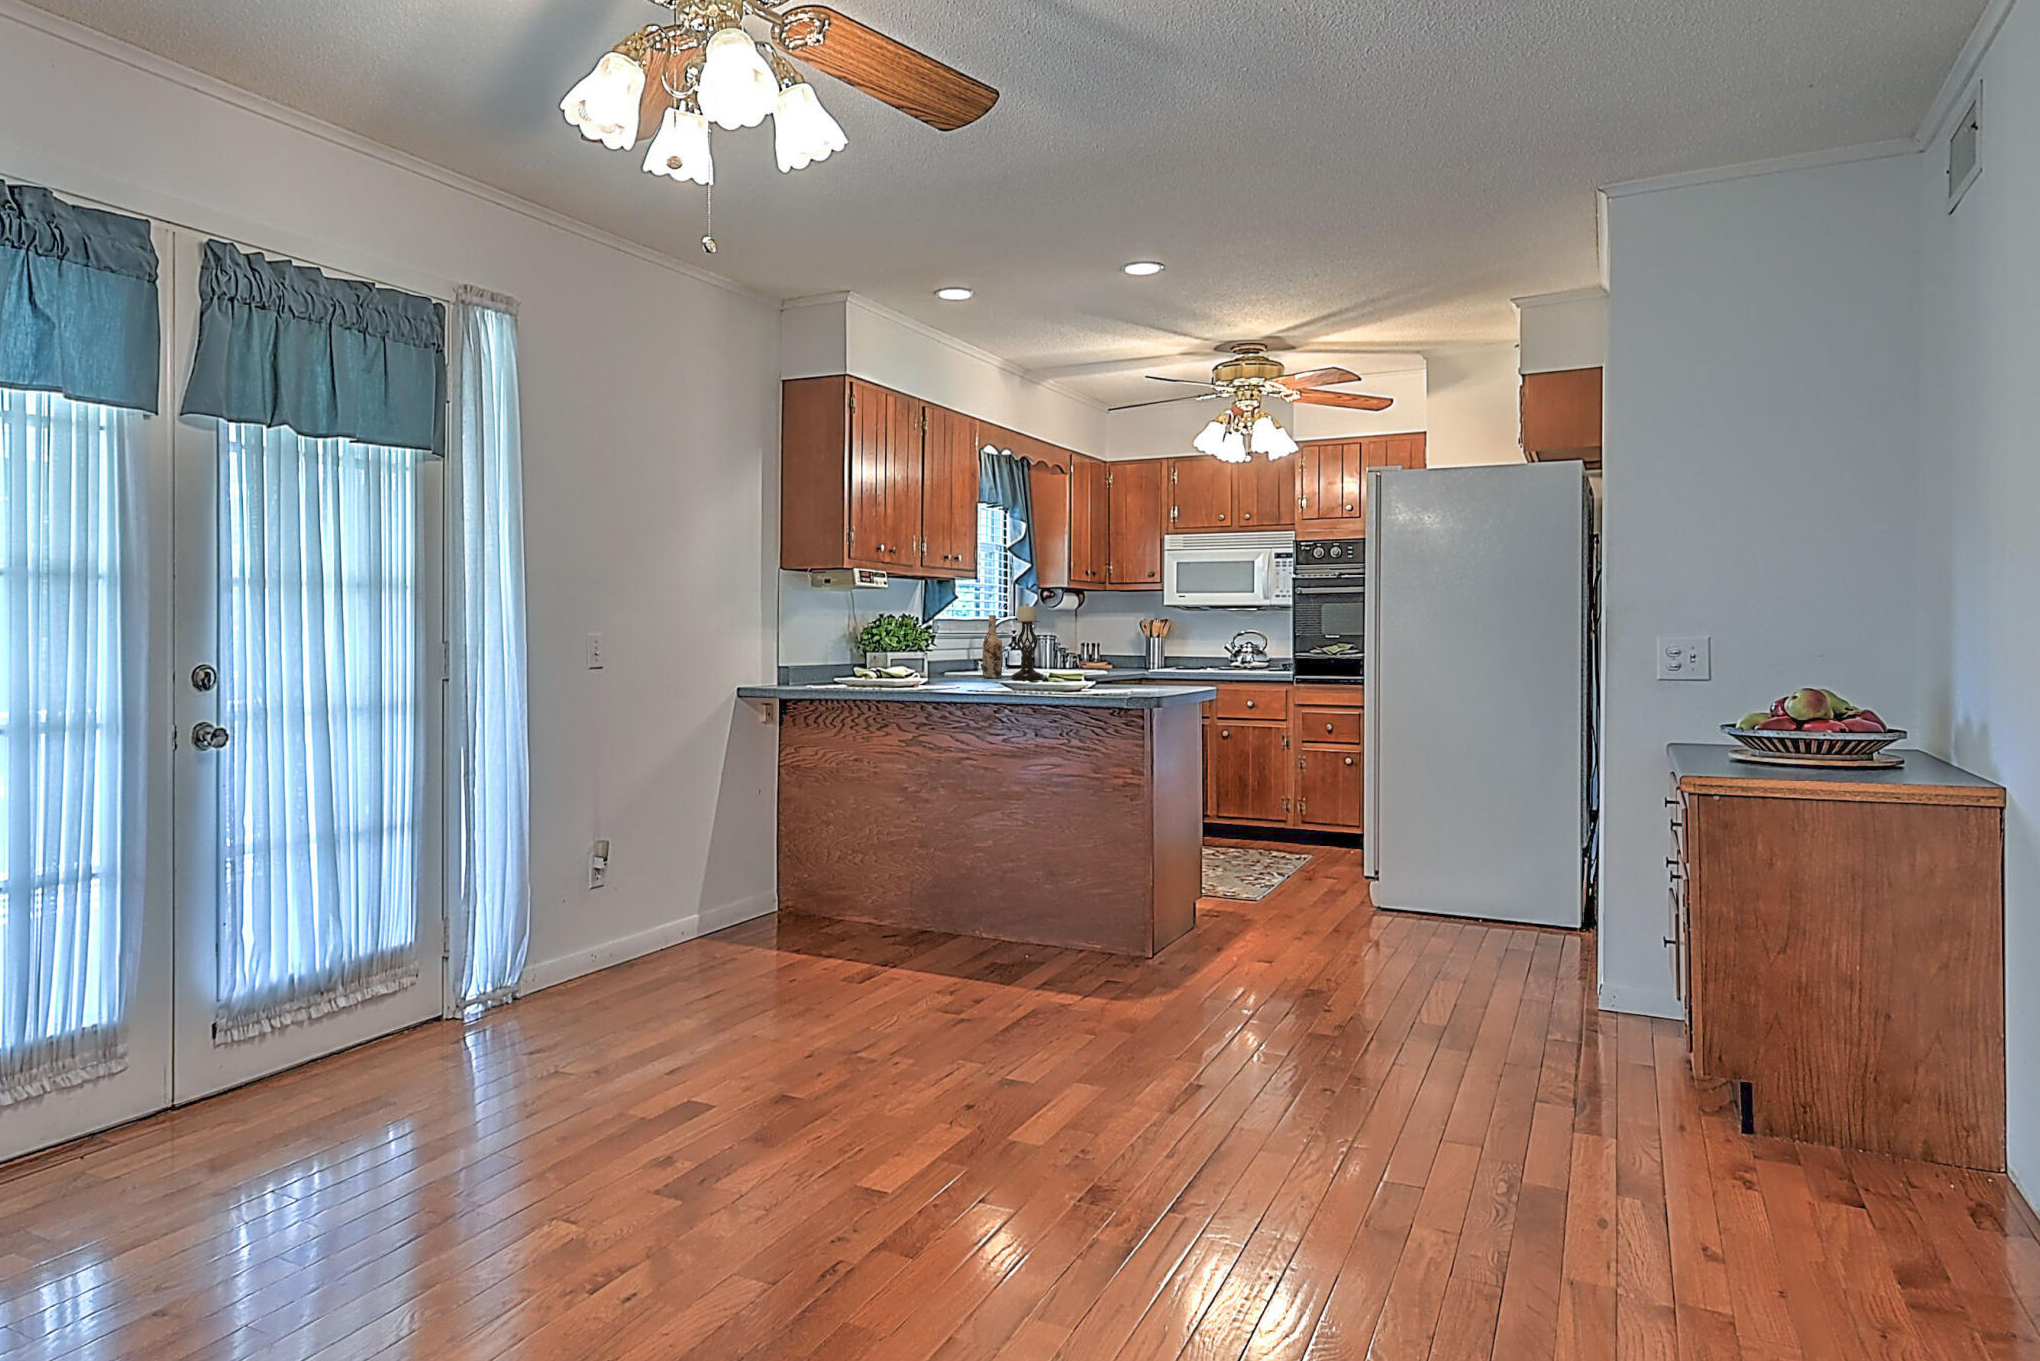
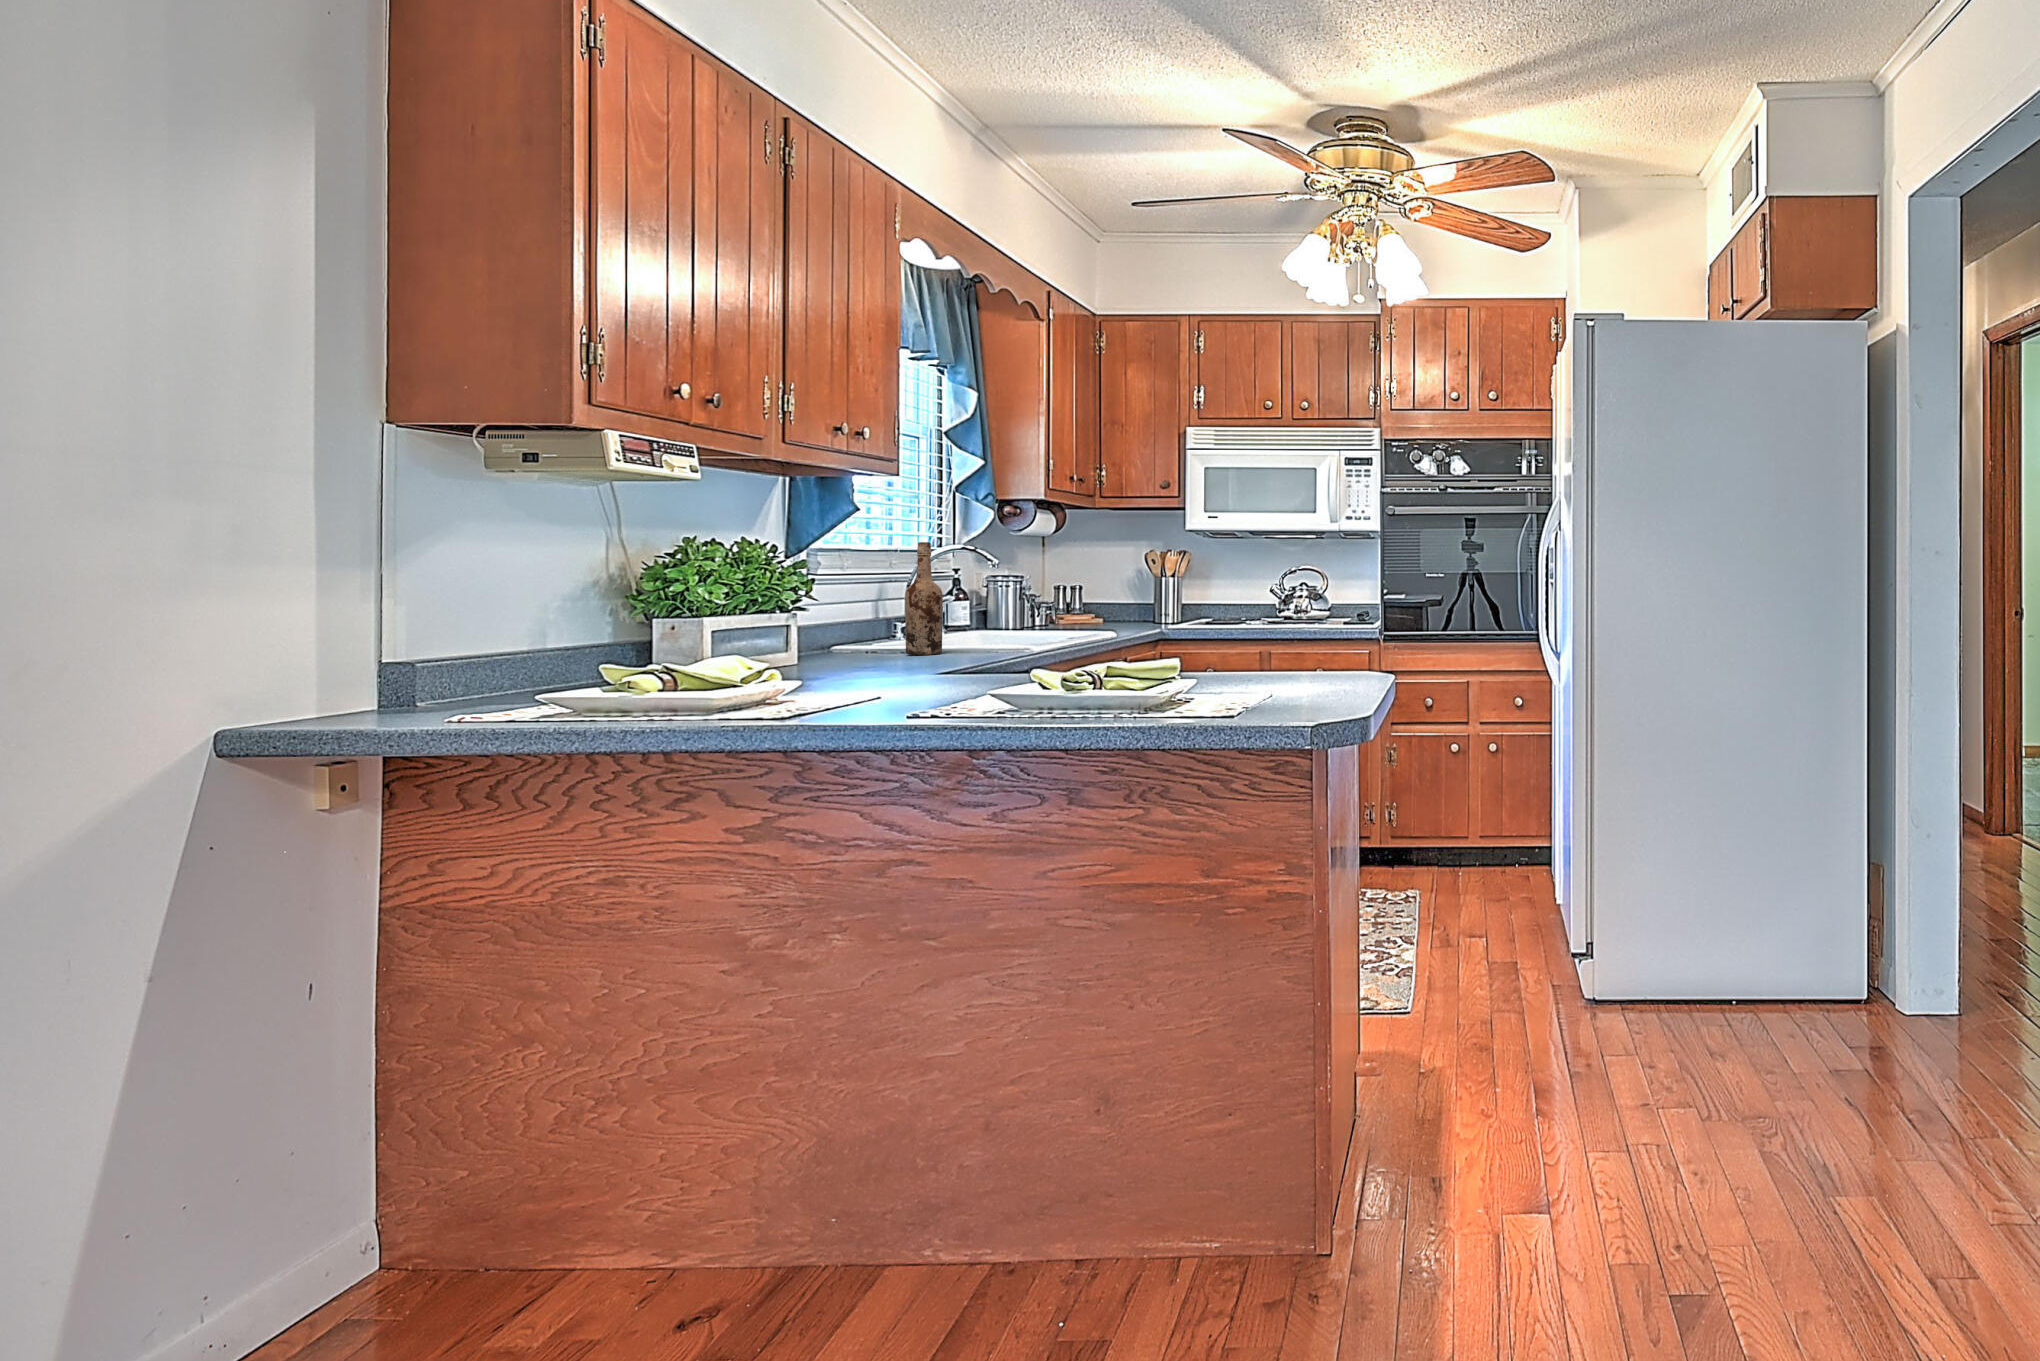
candle holder: present [1011,604,1044,680] -> none [964,522,1025,659]

